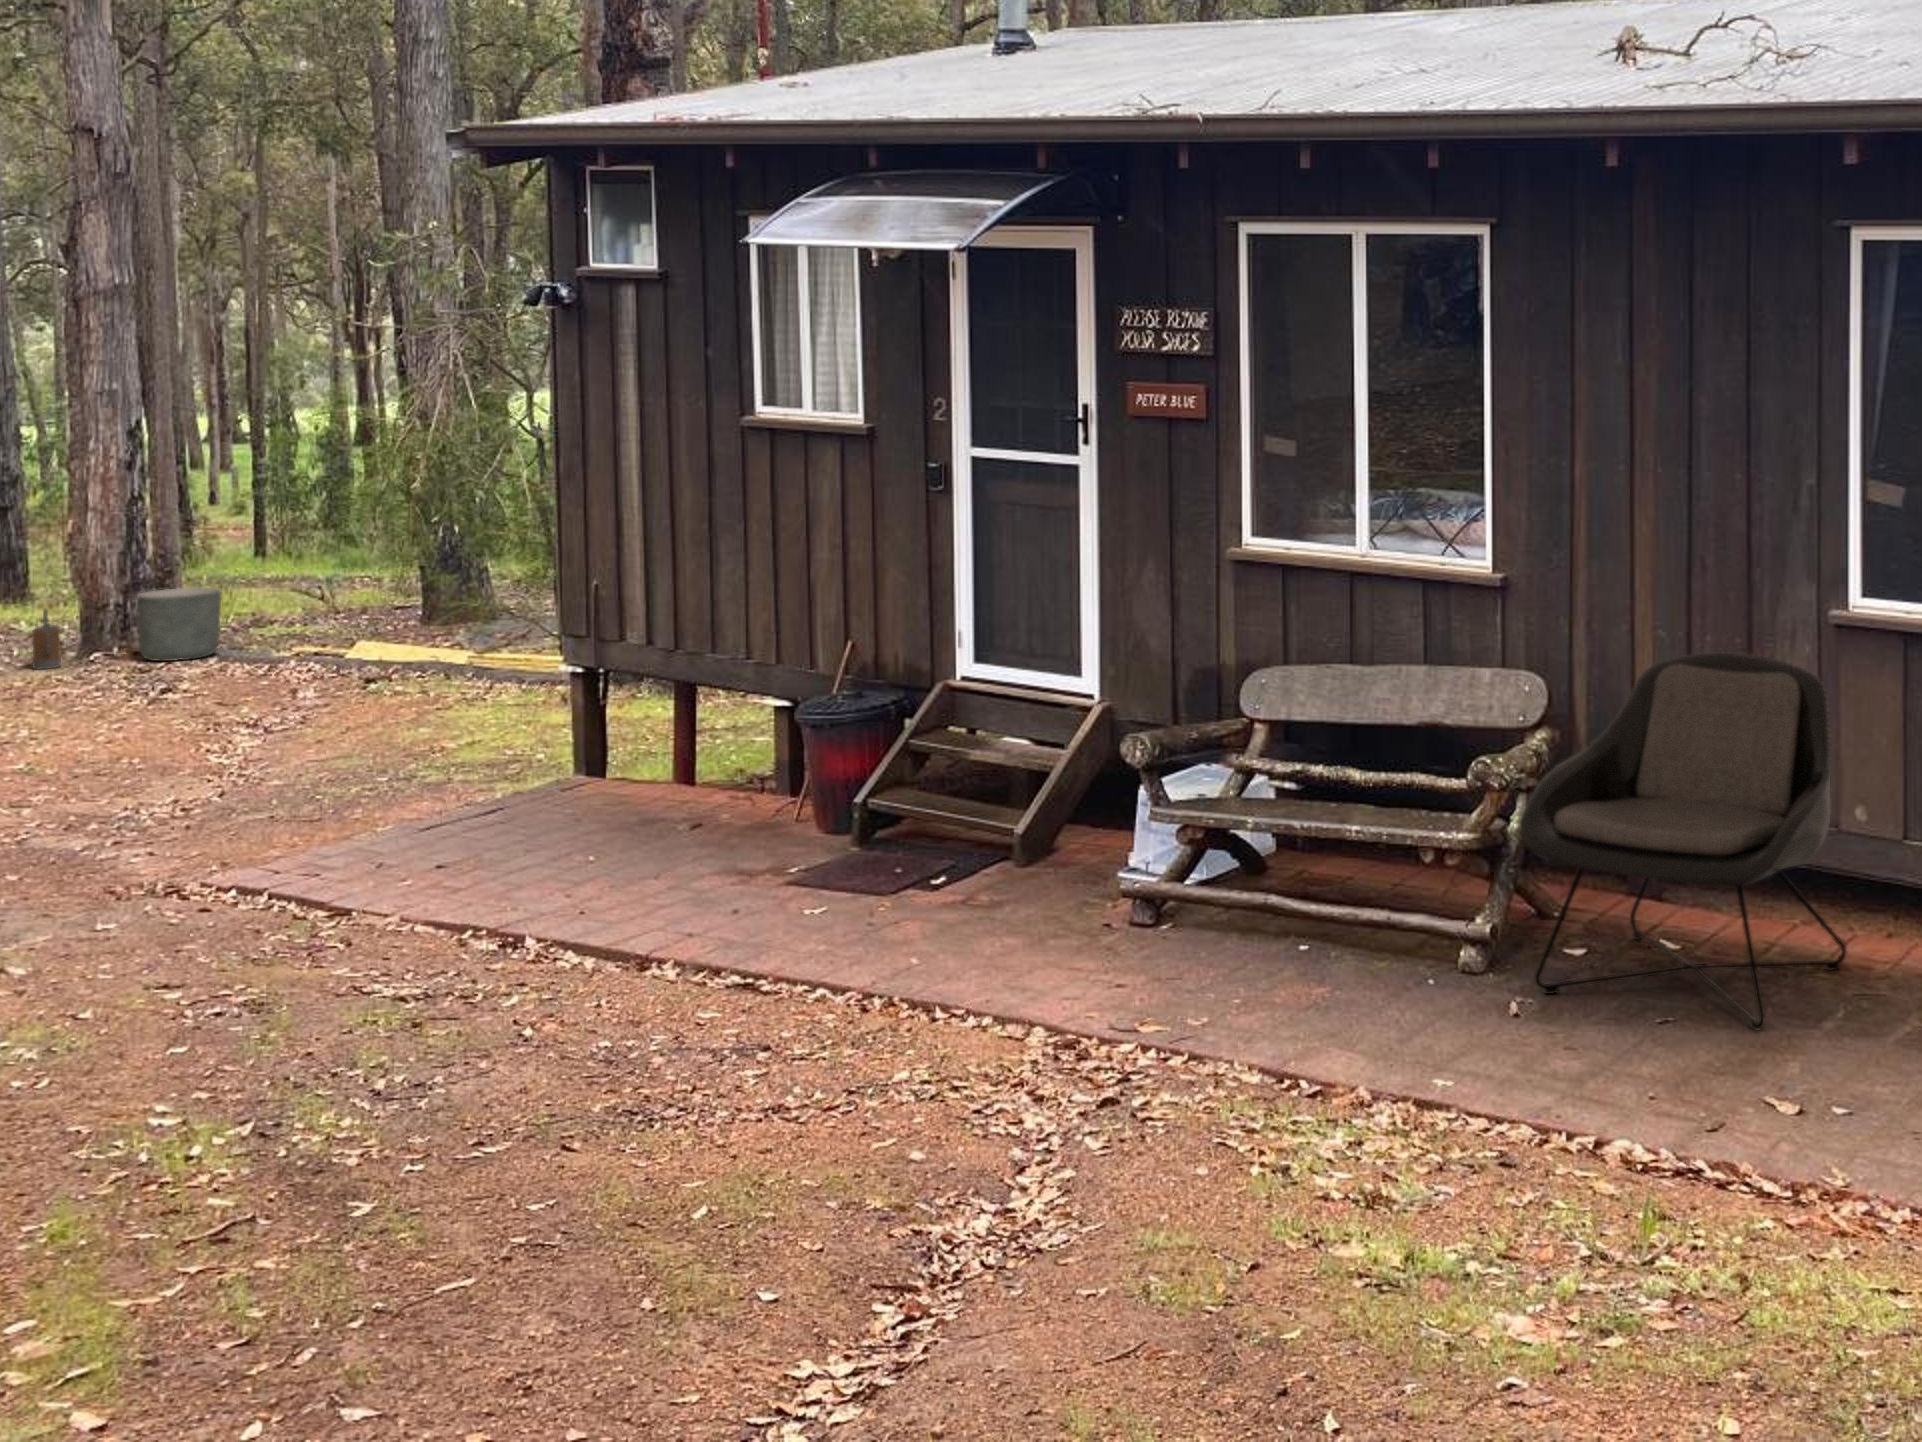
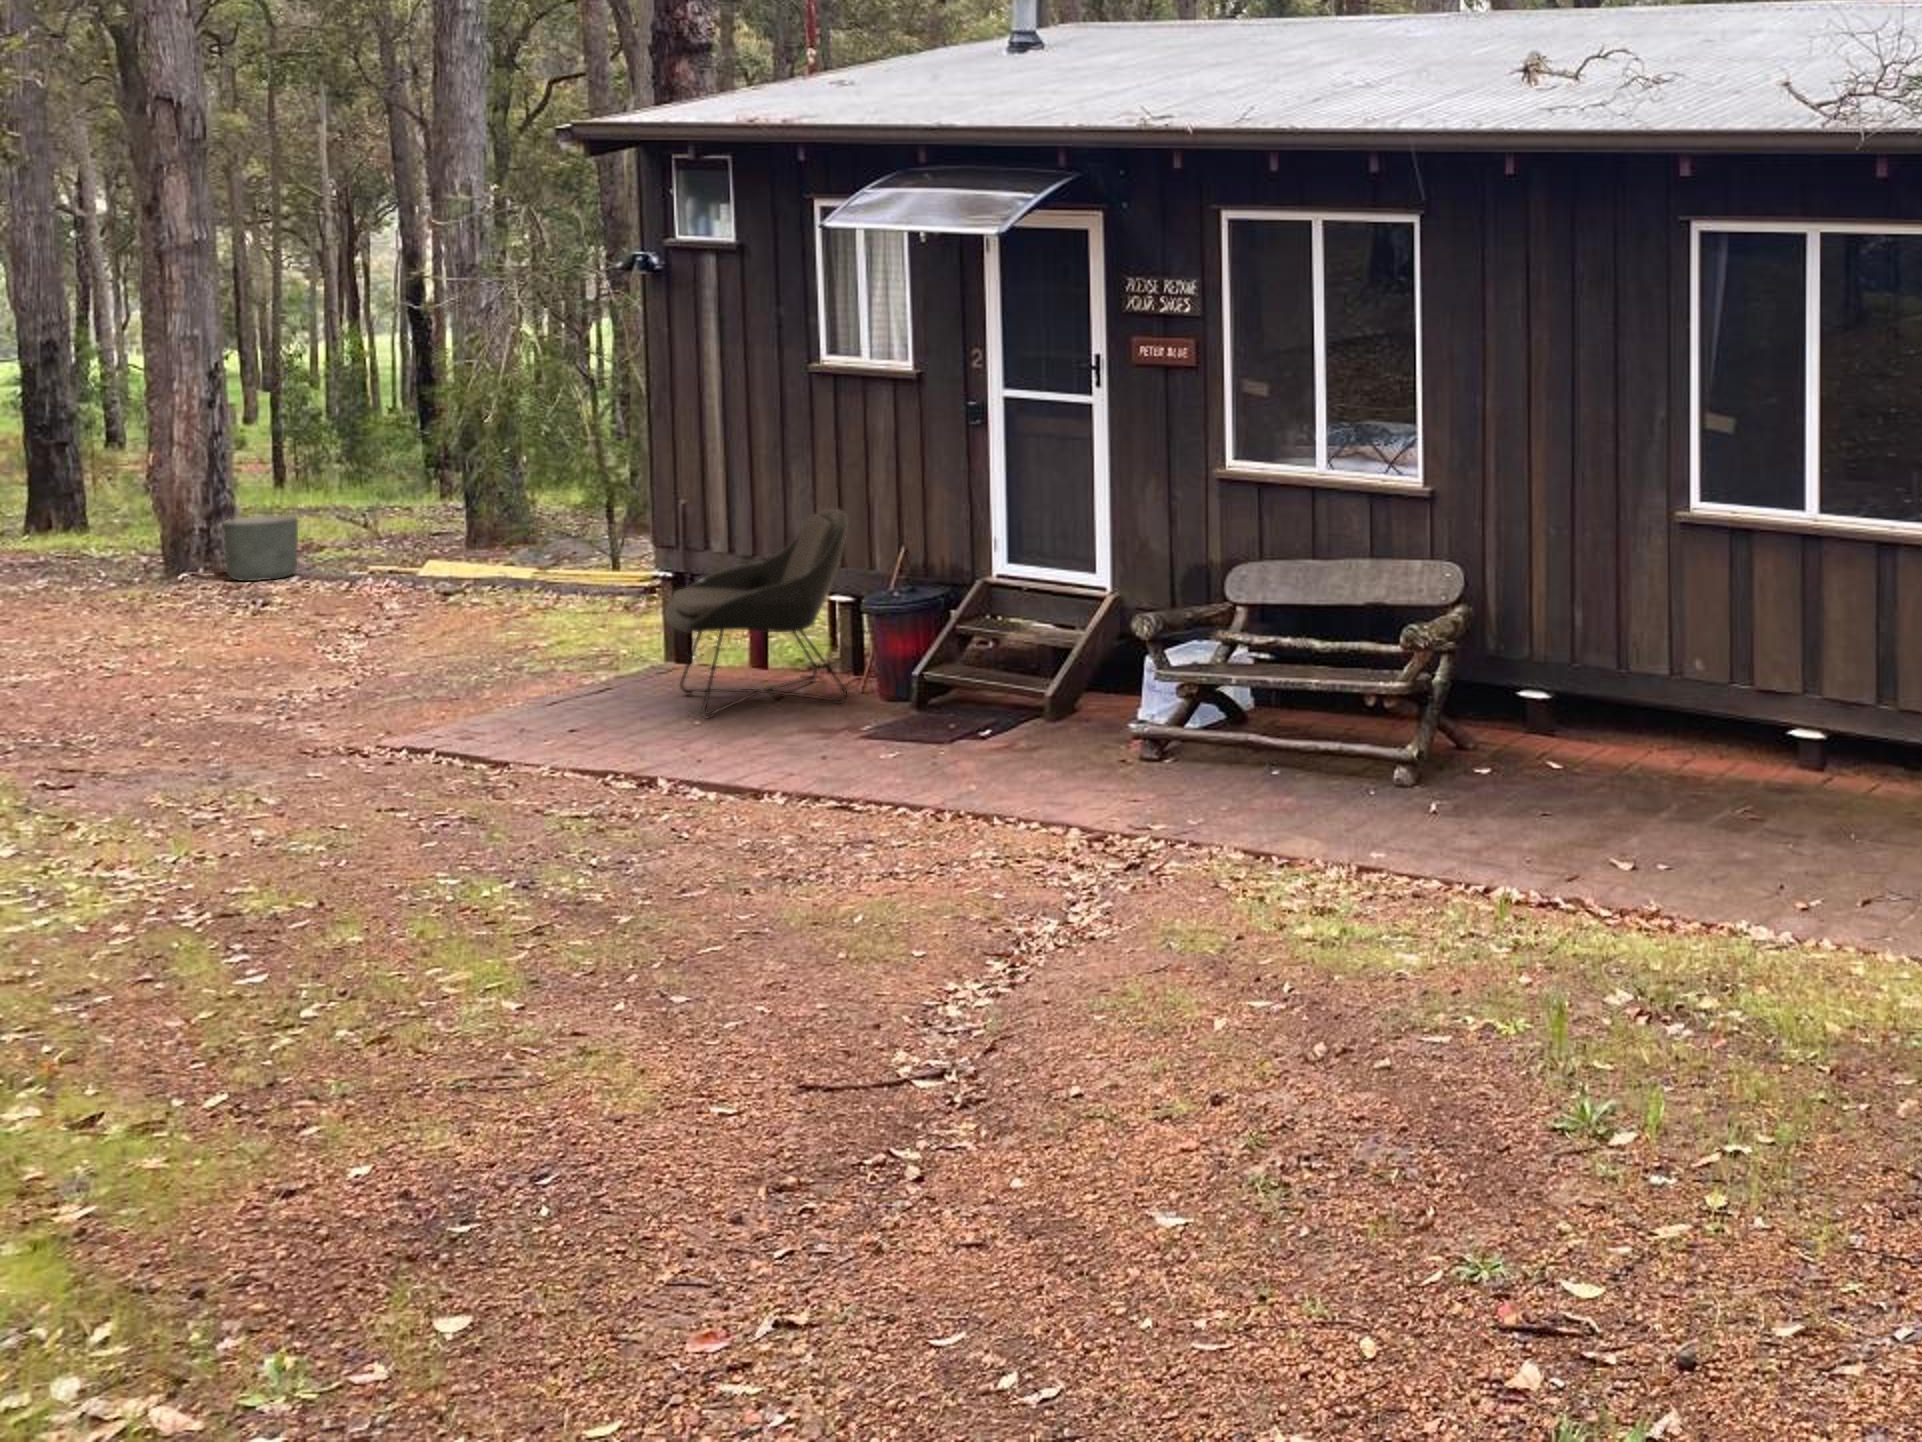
watering can: present [33,609,61,670] -> none [131,534,157,589]
lounge chair: present [1519,653,1847,1030] -> present [665,509,848,718]

